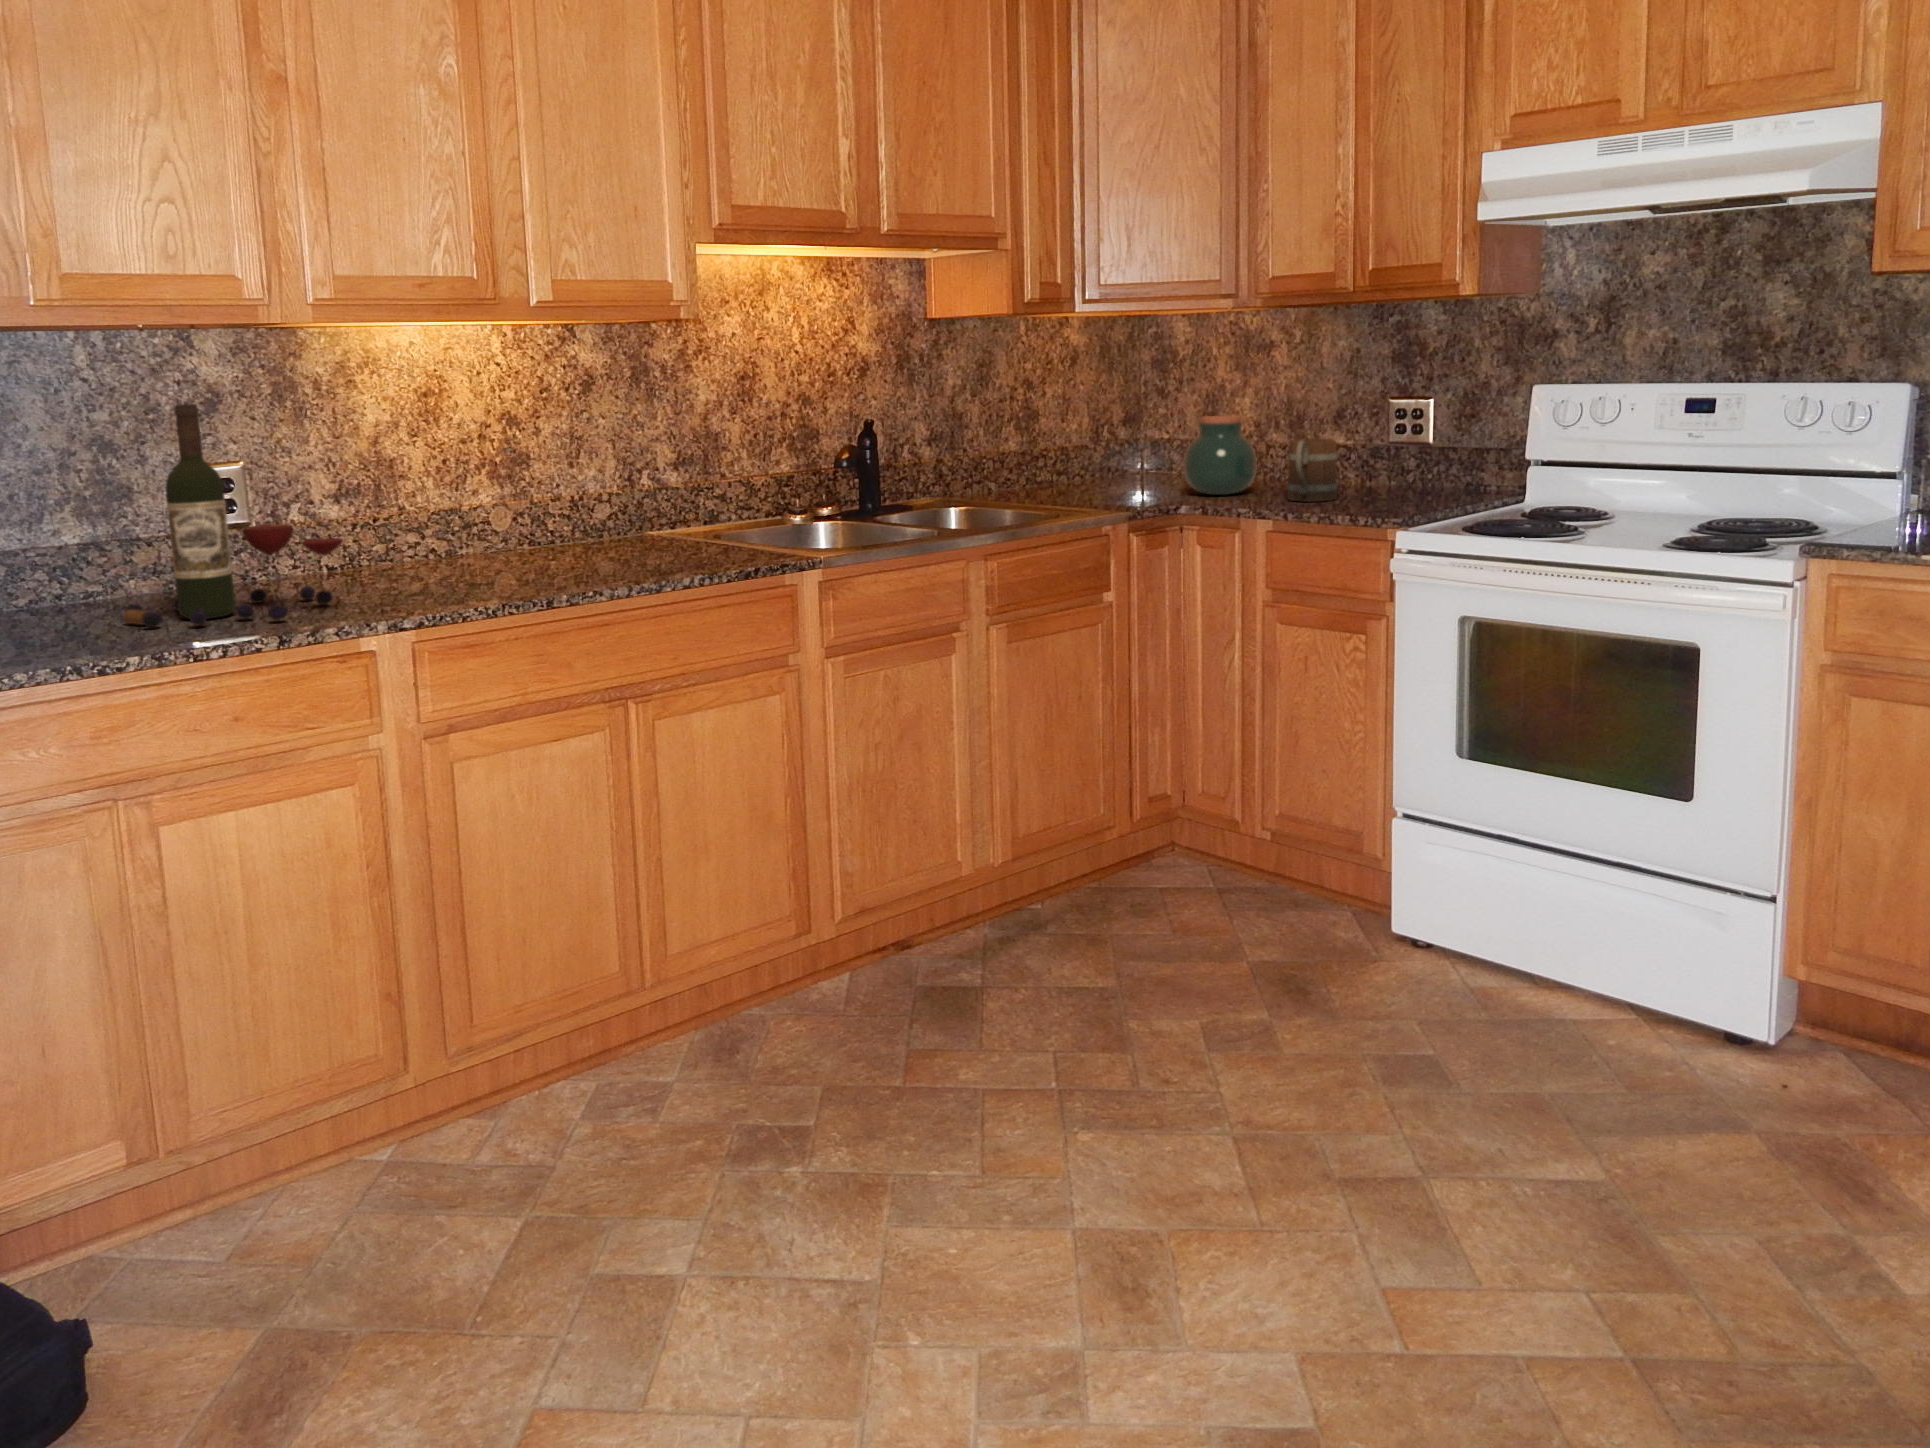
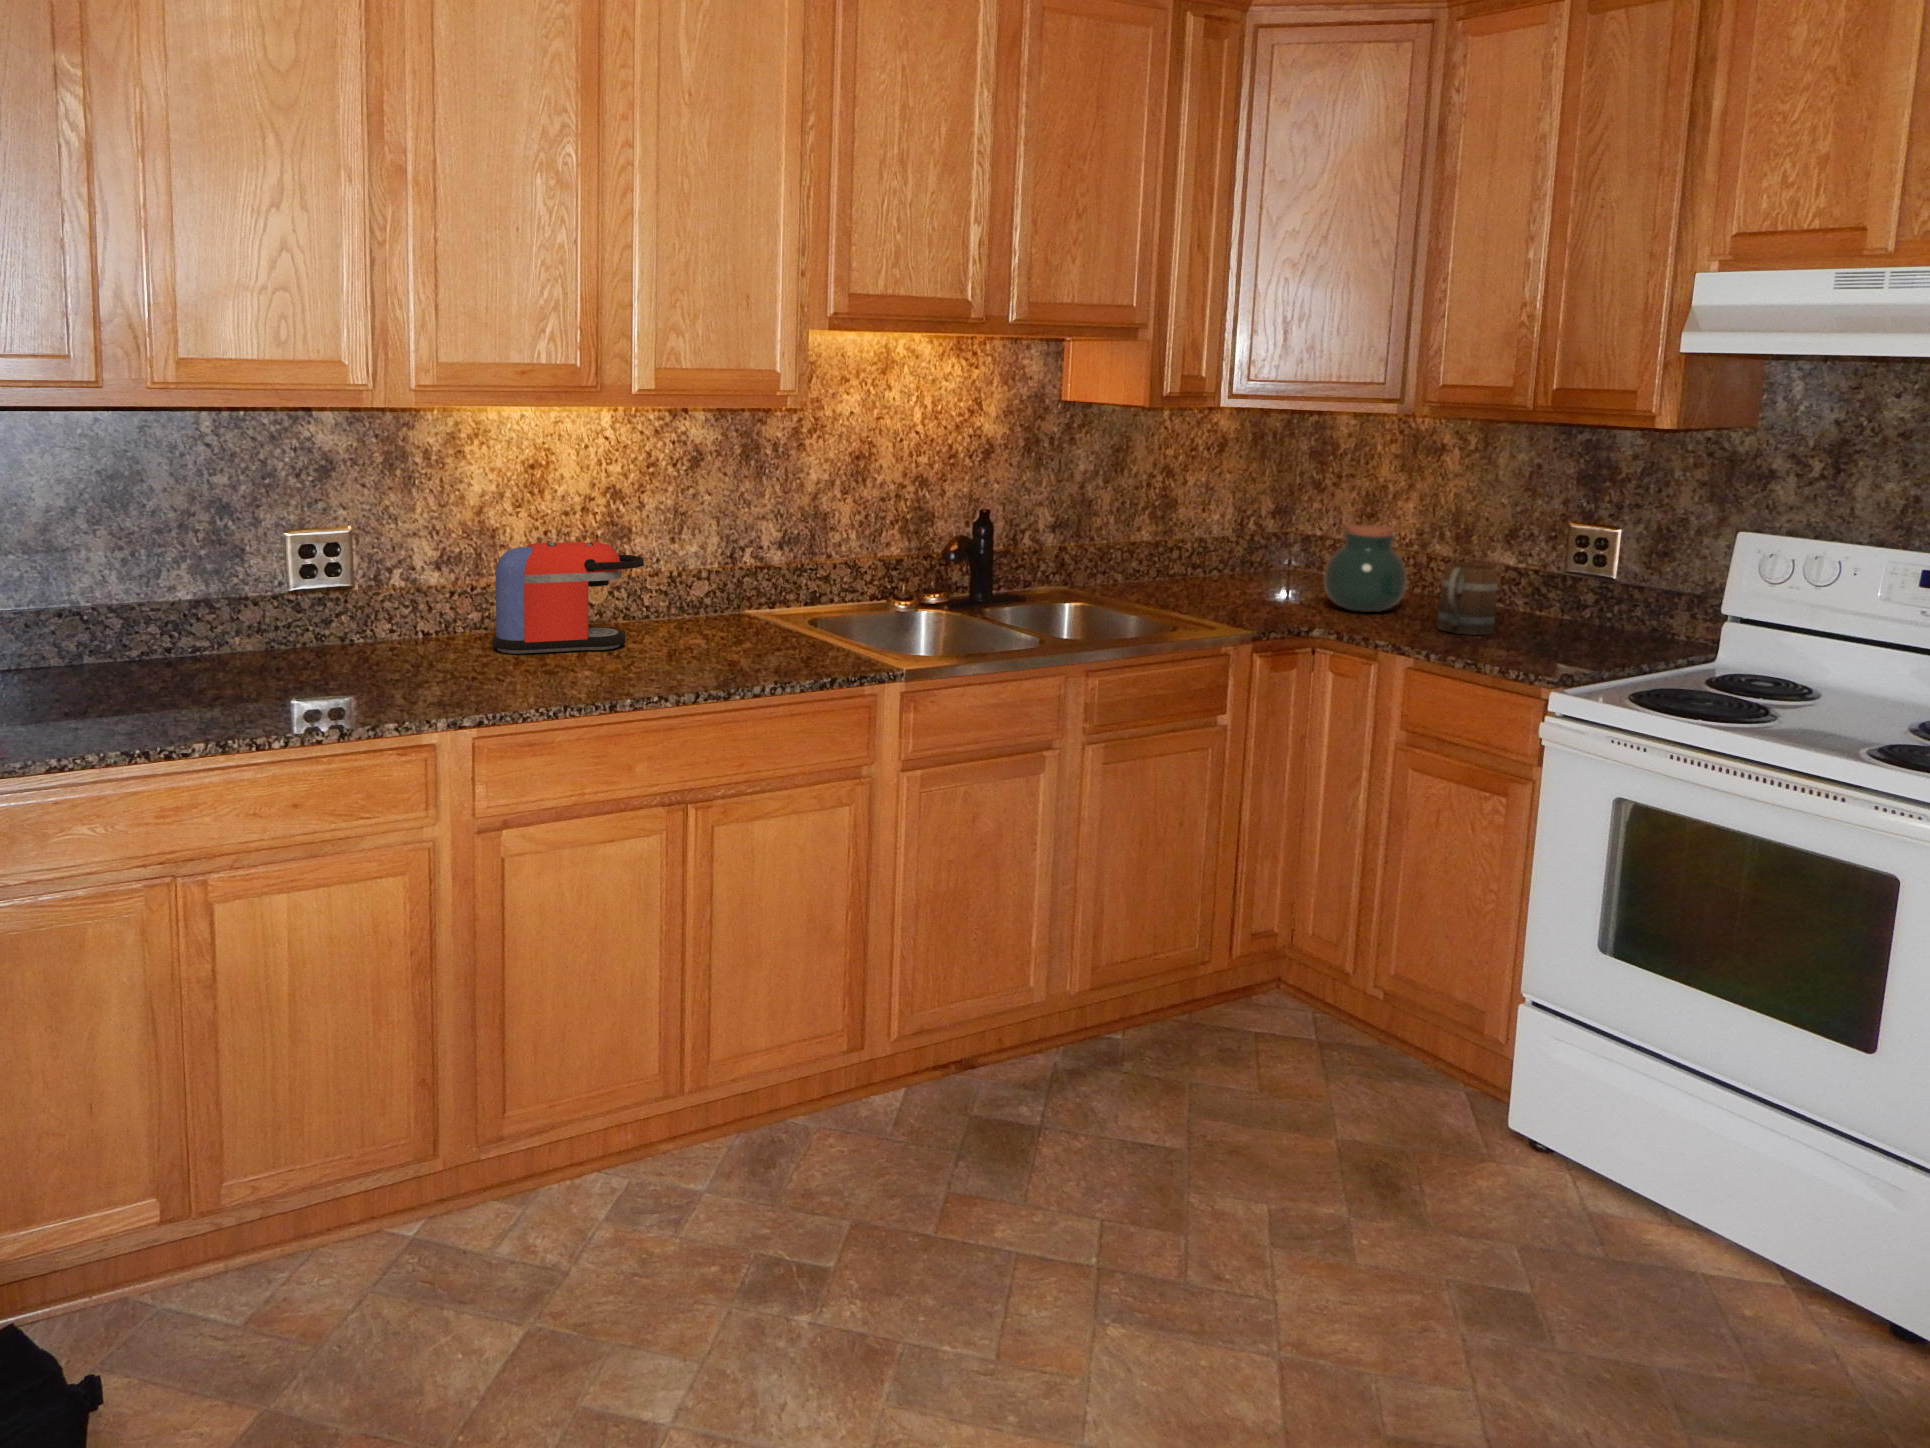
wine bottle: present [123,404,343,627] -> none [210,486,422,704]
coffee maker: none [403,461,553,577] -> present [493,542,644,654]

